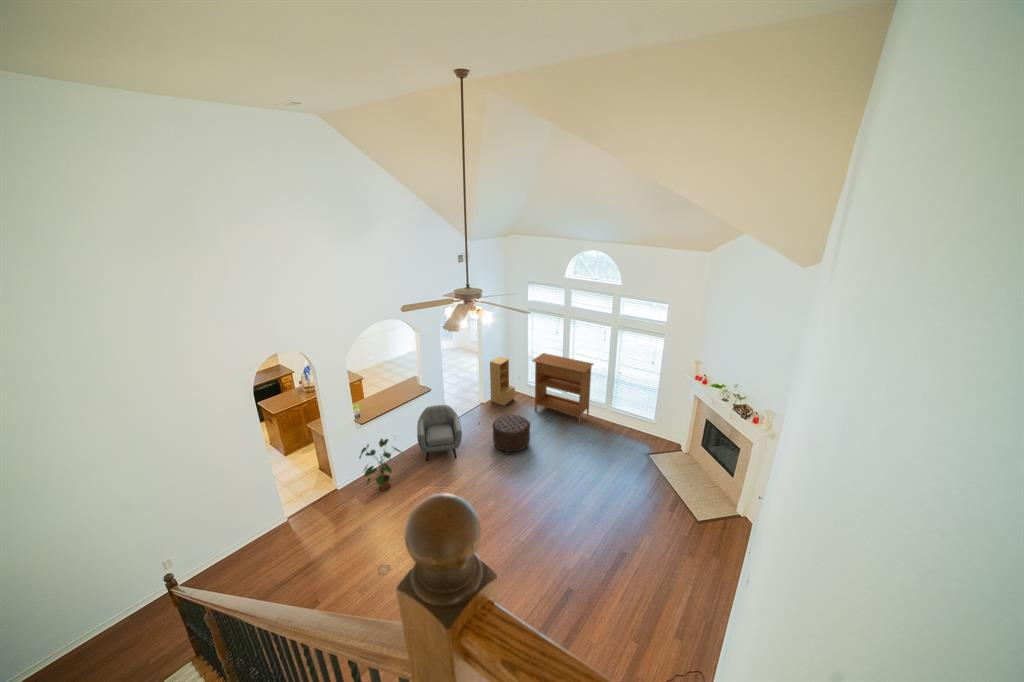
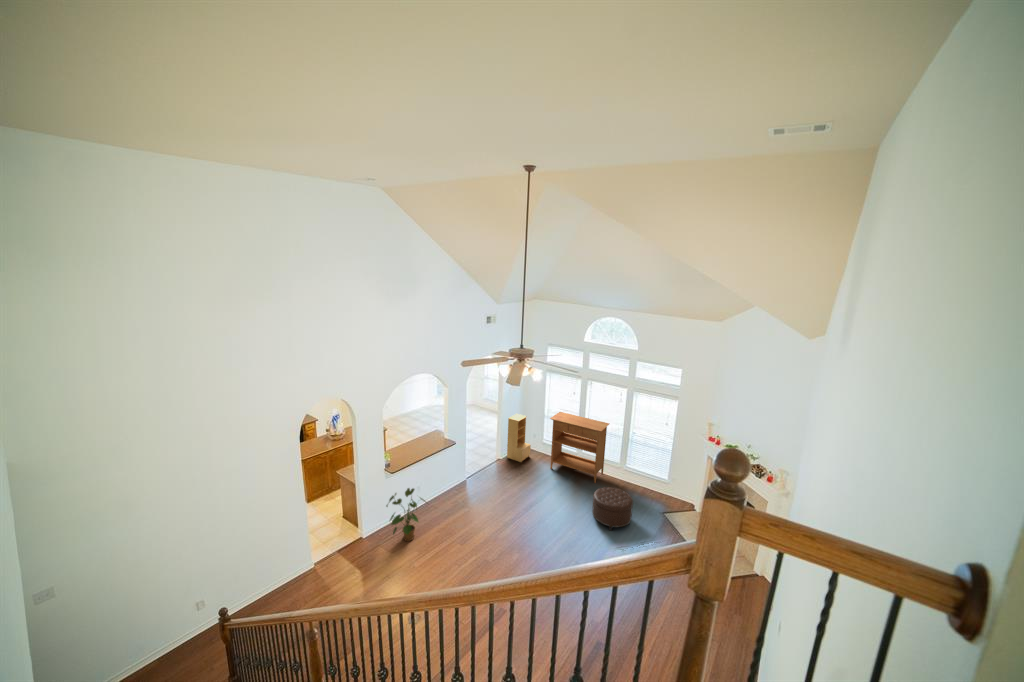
armchair: present [417,405,462,461] -> none [441,458,485,514]
ottoman: present [493,415,530,455] -> present [592,487,633,531]

